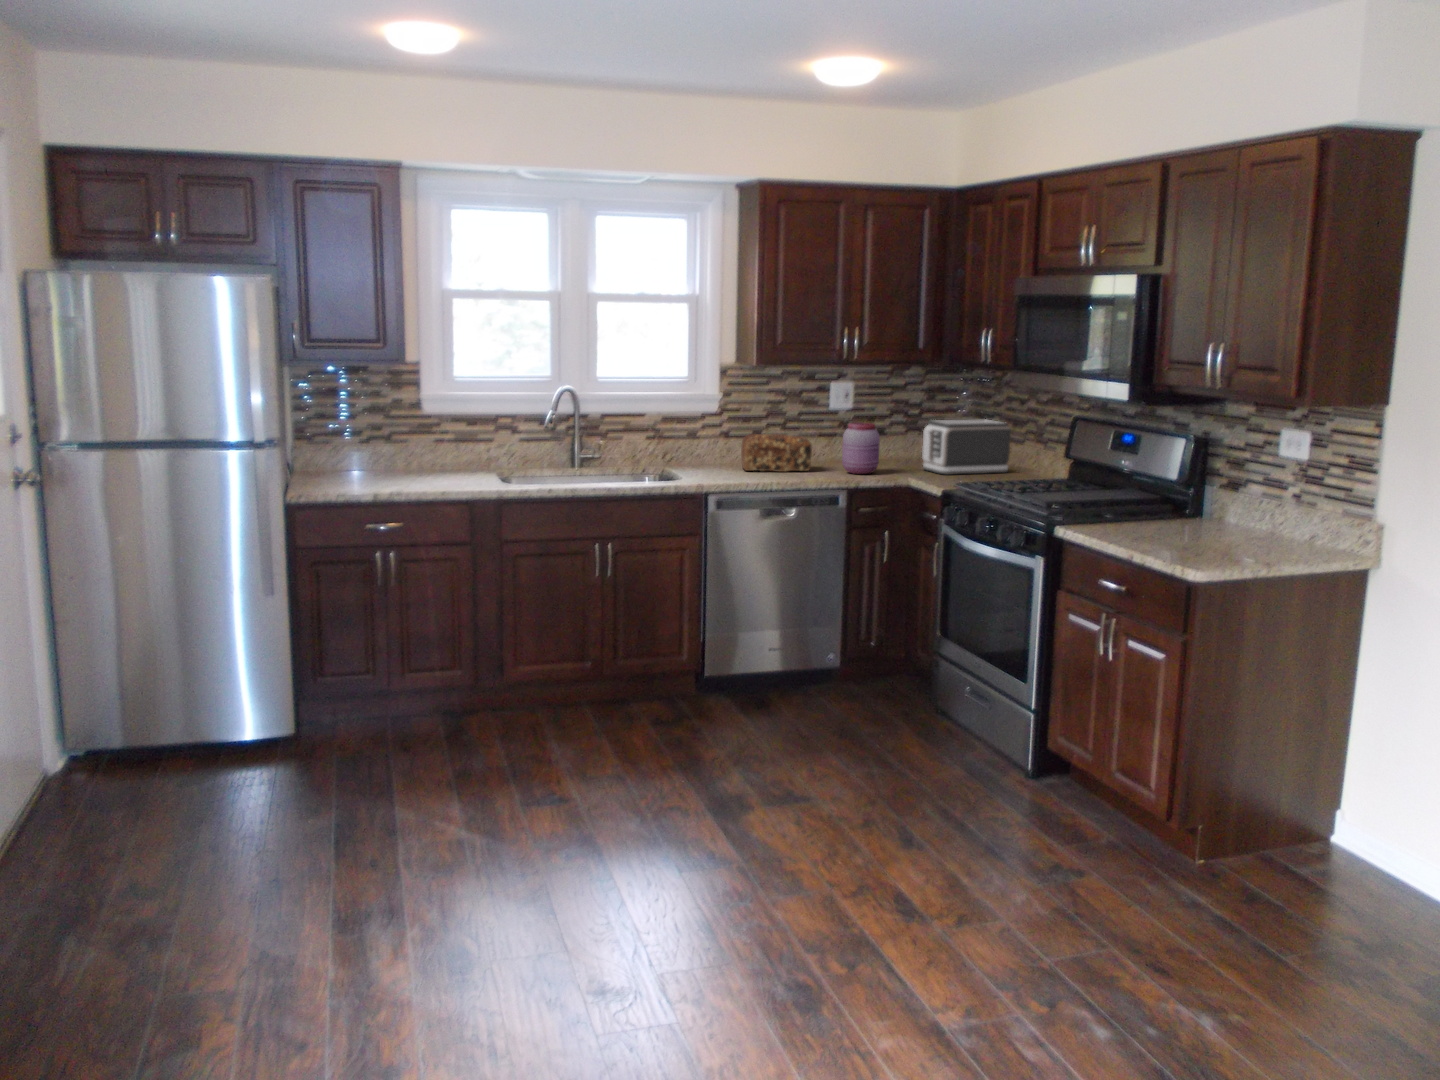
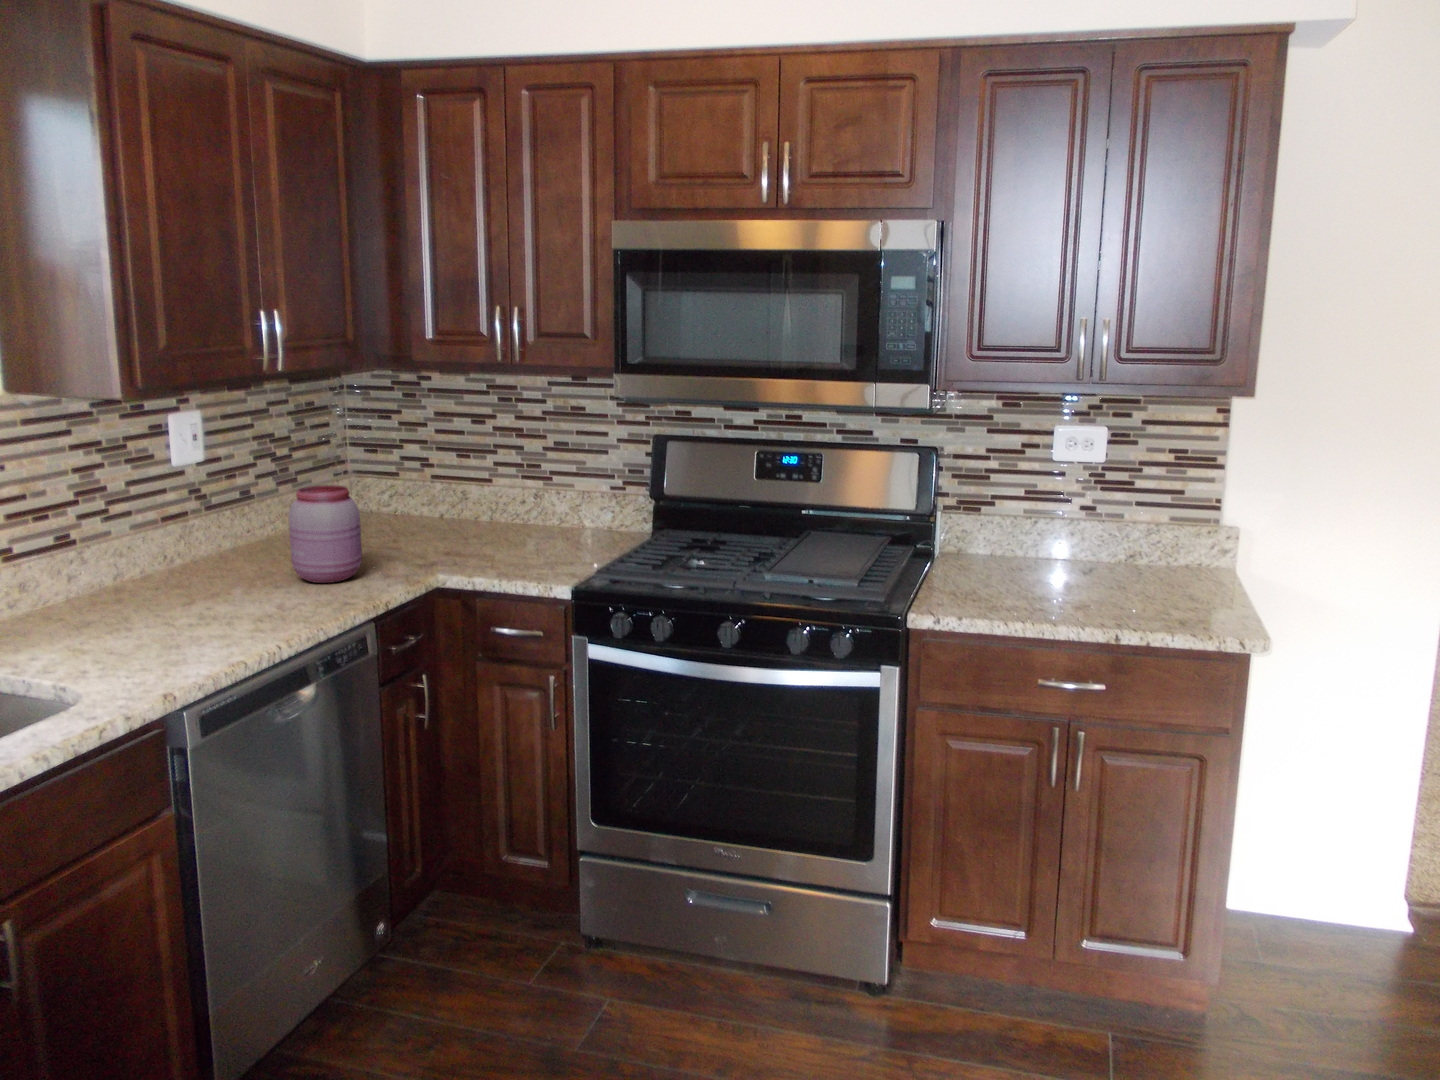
toaster: present [922,419,1011,475] -> none [375,450,497,551]
bread loaf: present [741,434,812,472] -> none [79,531,247,628]

